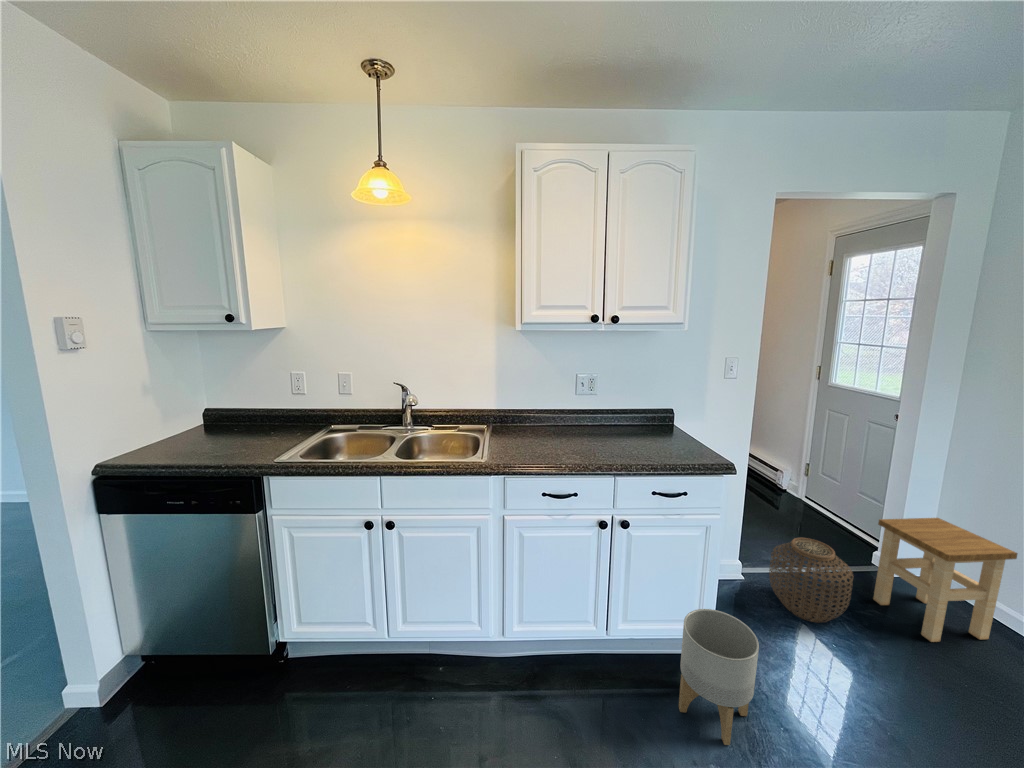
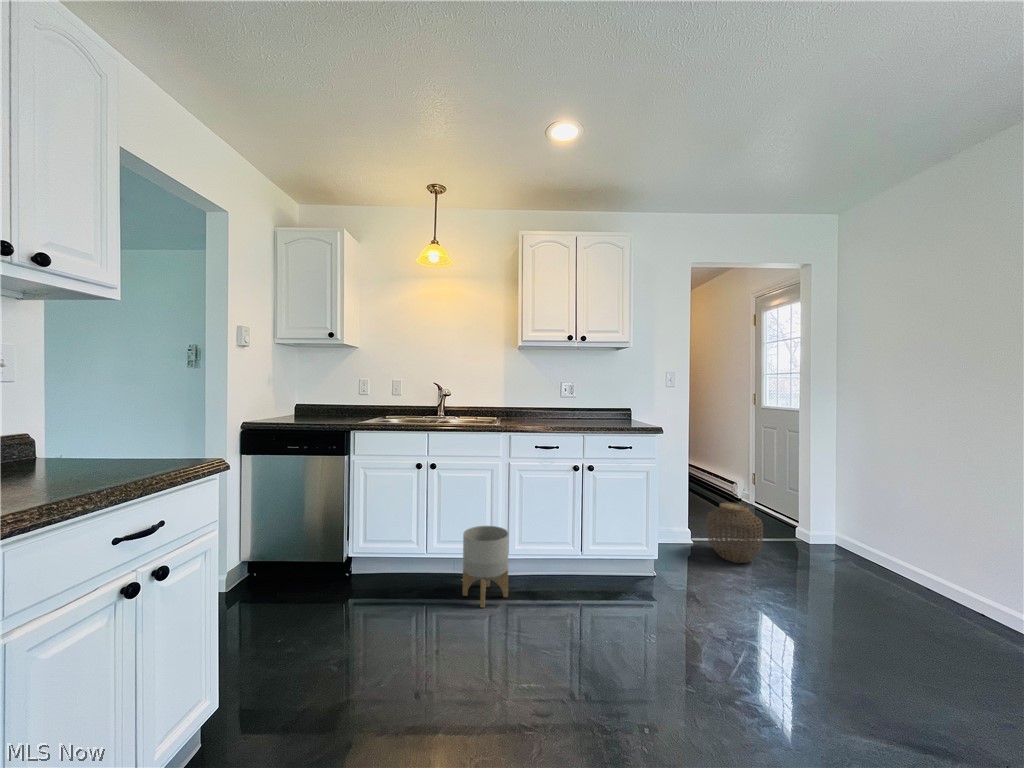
stool: present [873,518,1017,642] -> none [784,489,870,572]
planter: present [679,609,759,745] -> present [463,526,509,607]

